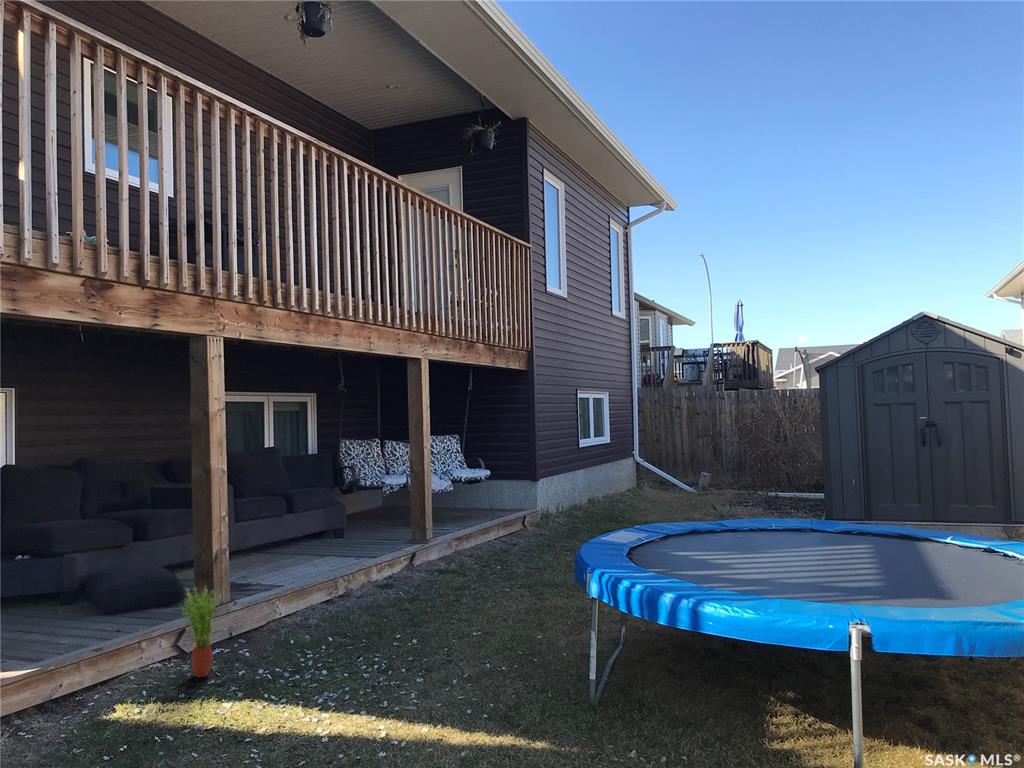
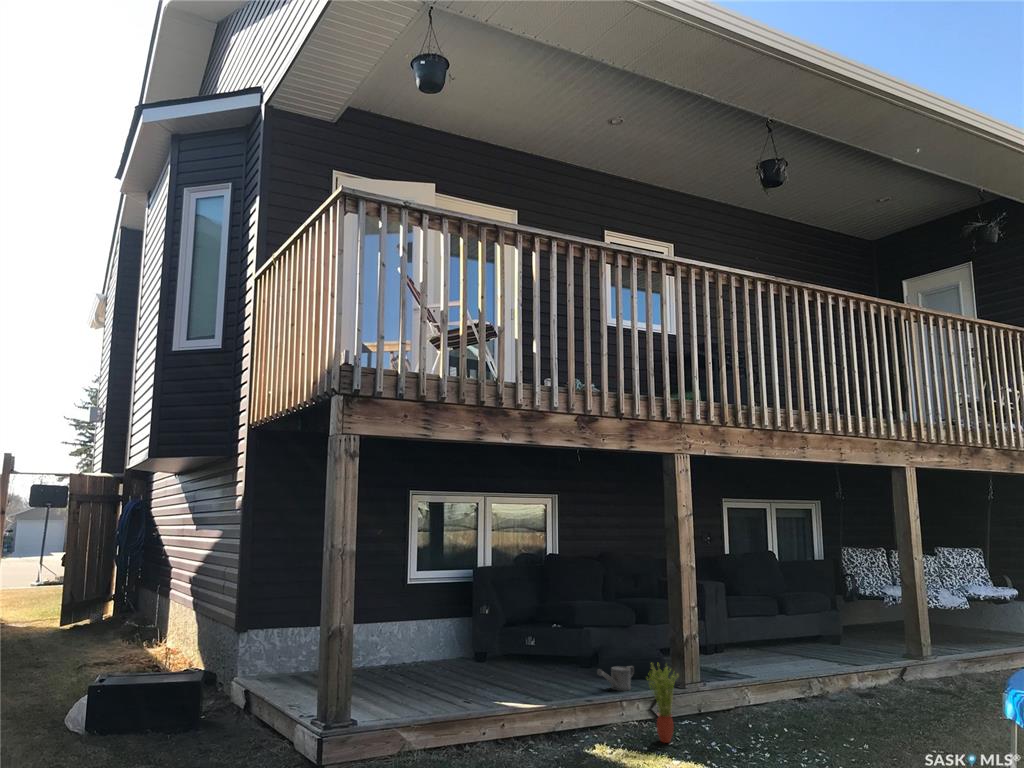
watering can: none [102,594,148,628] -> present [597,666,634,691]

